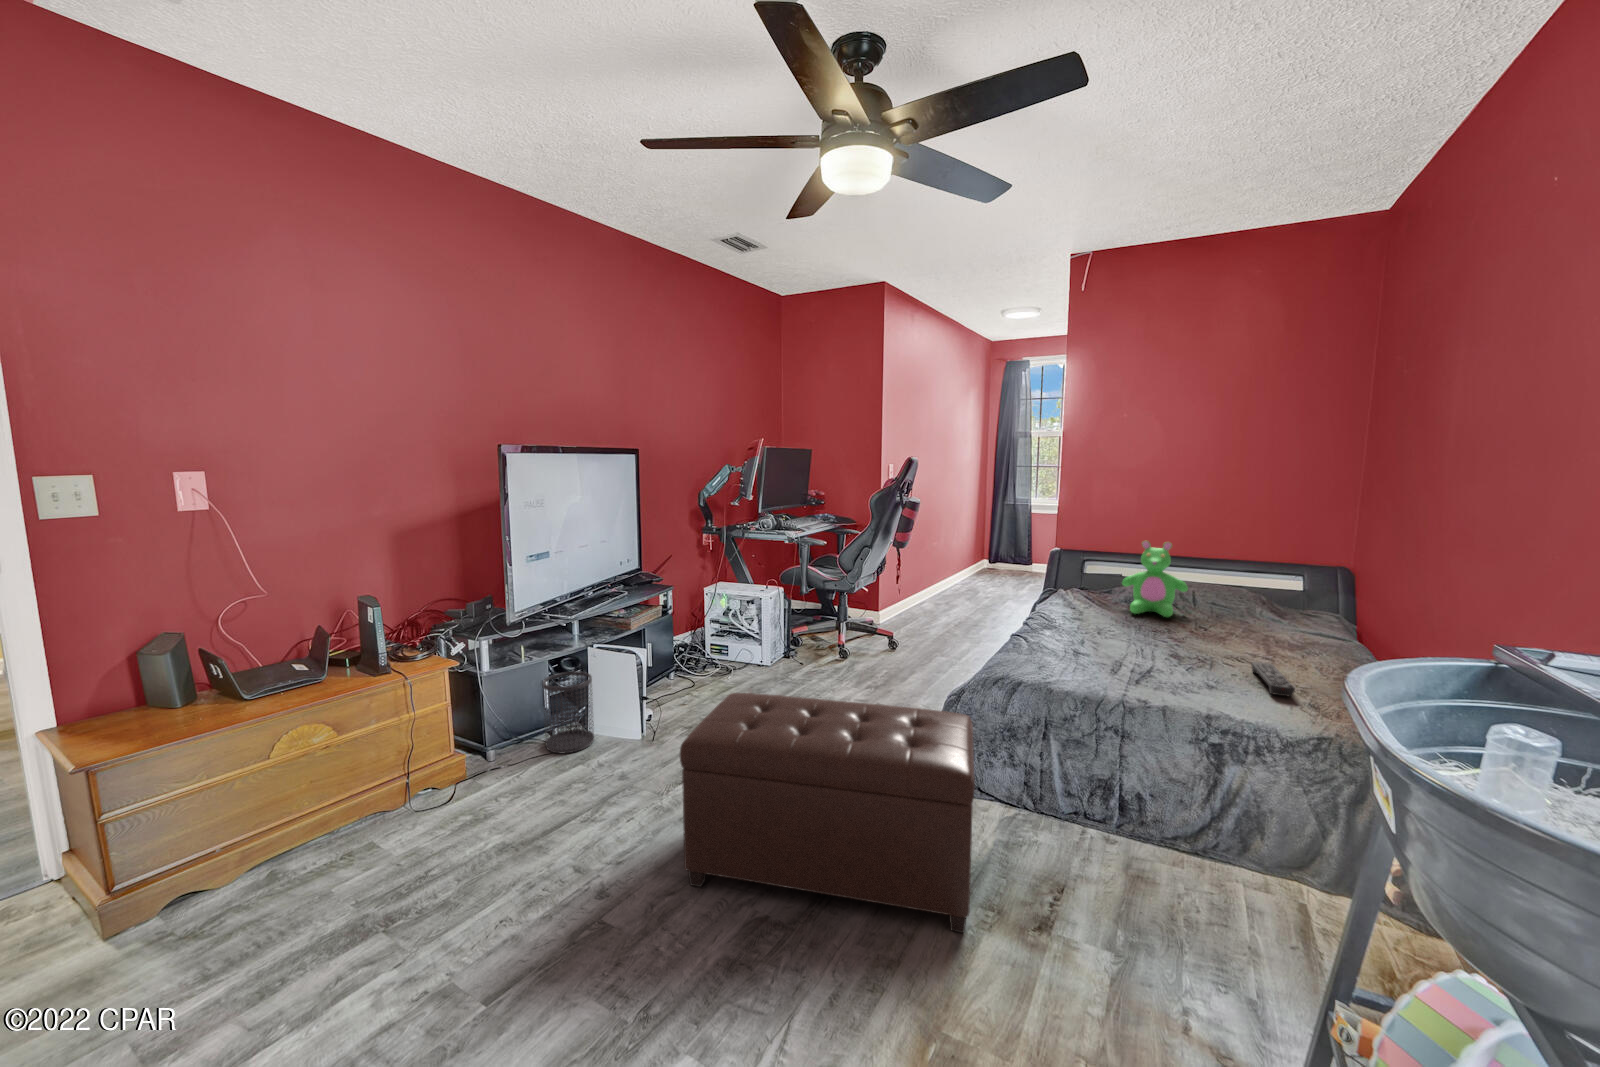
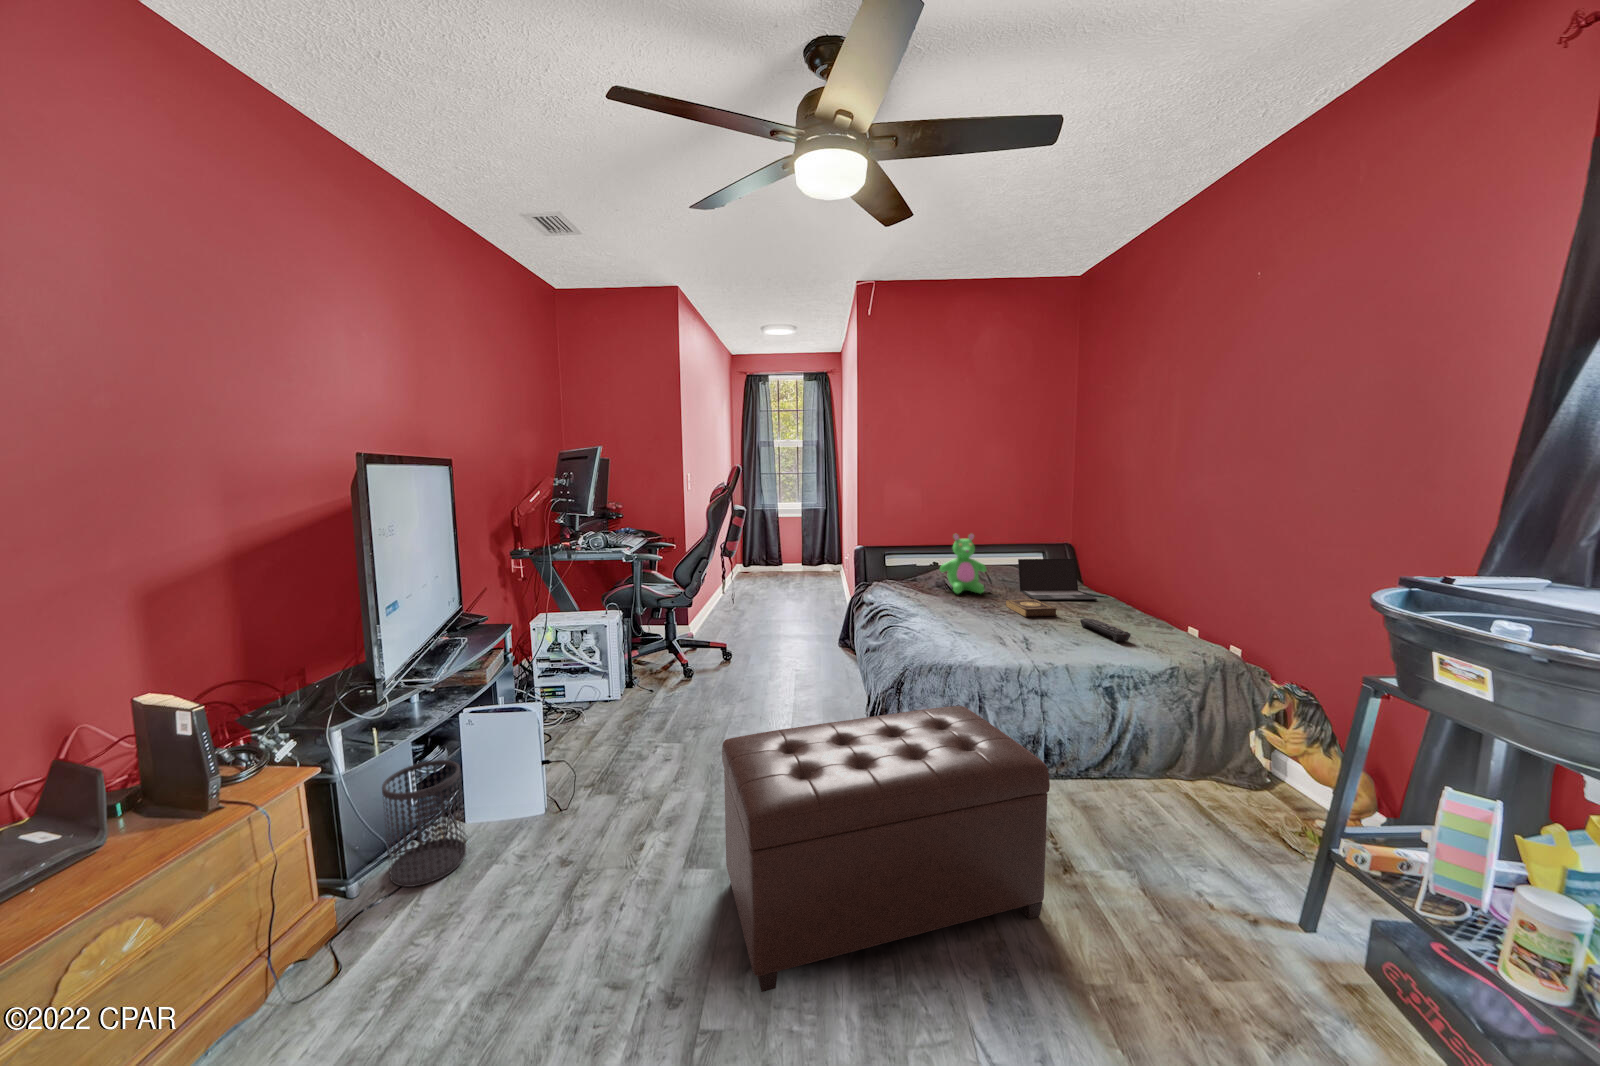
laptop: none [1235,580,1341,647] -> present [1018,559,1097,600]
book: none [1181,627,1236,655] -> present [1006,599,1057,617]

